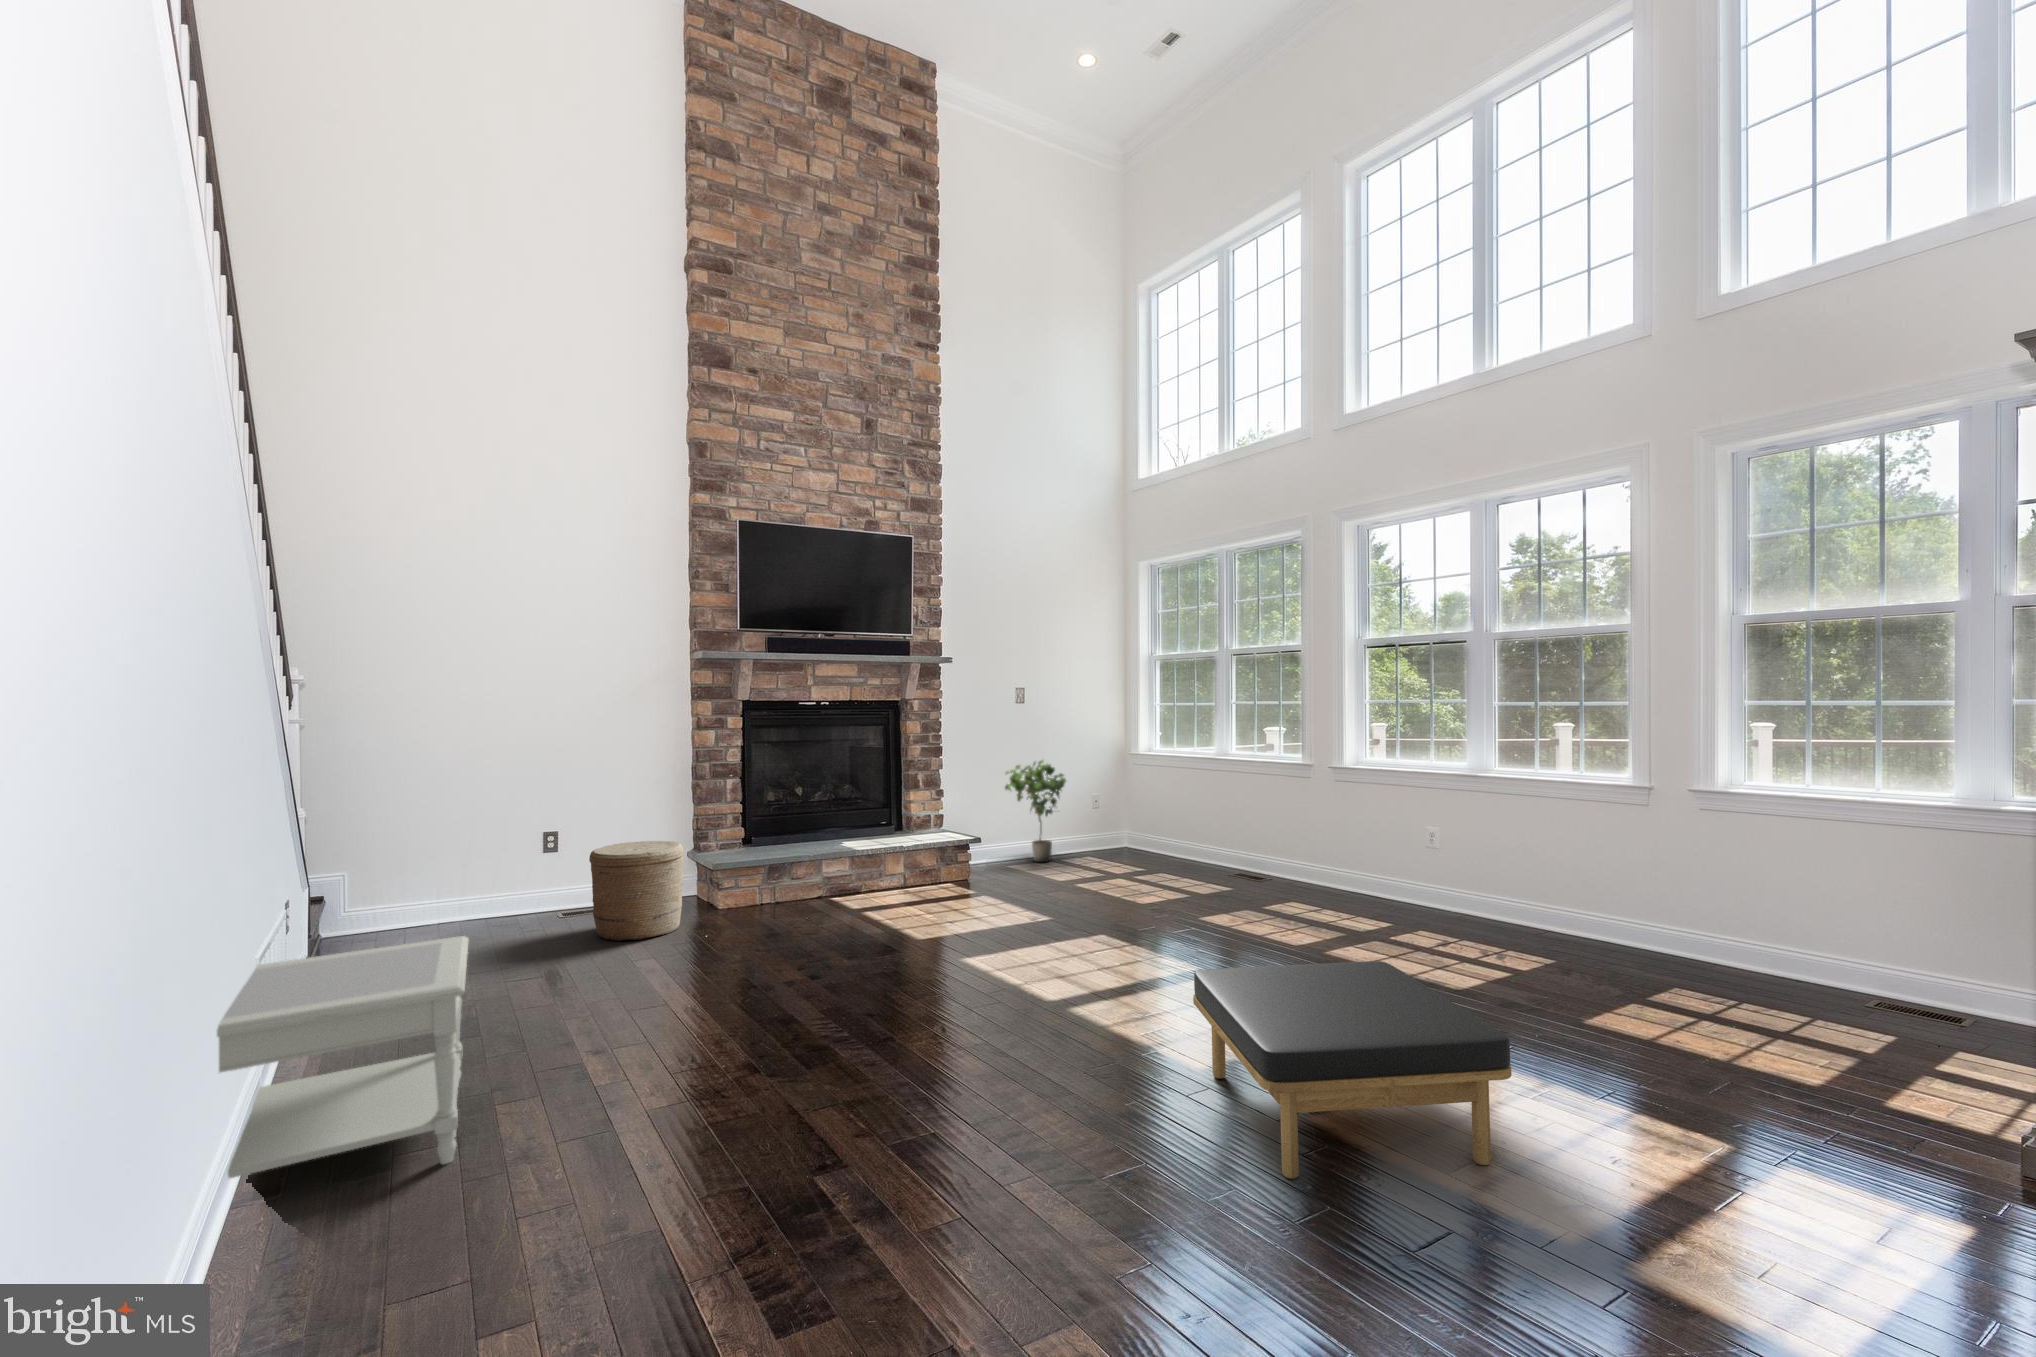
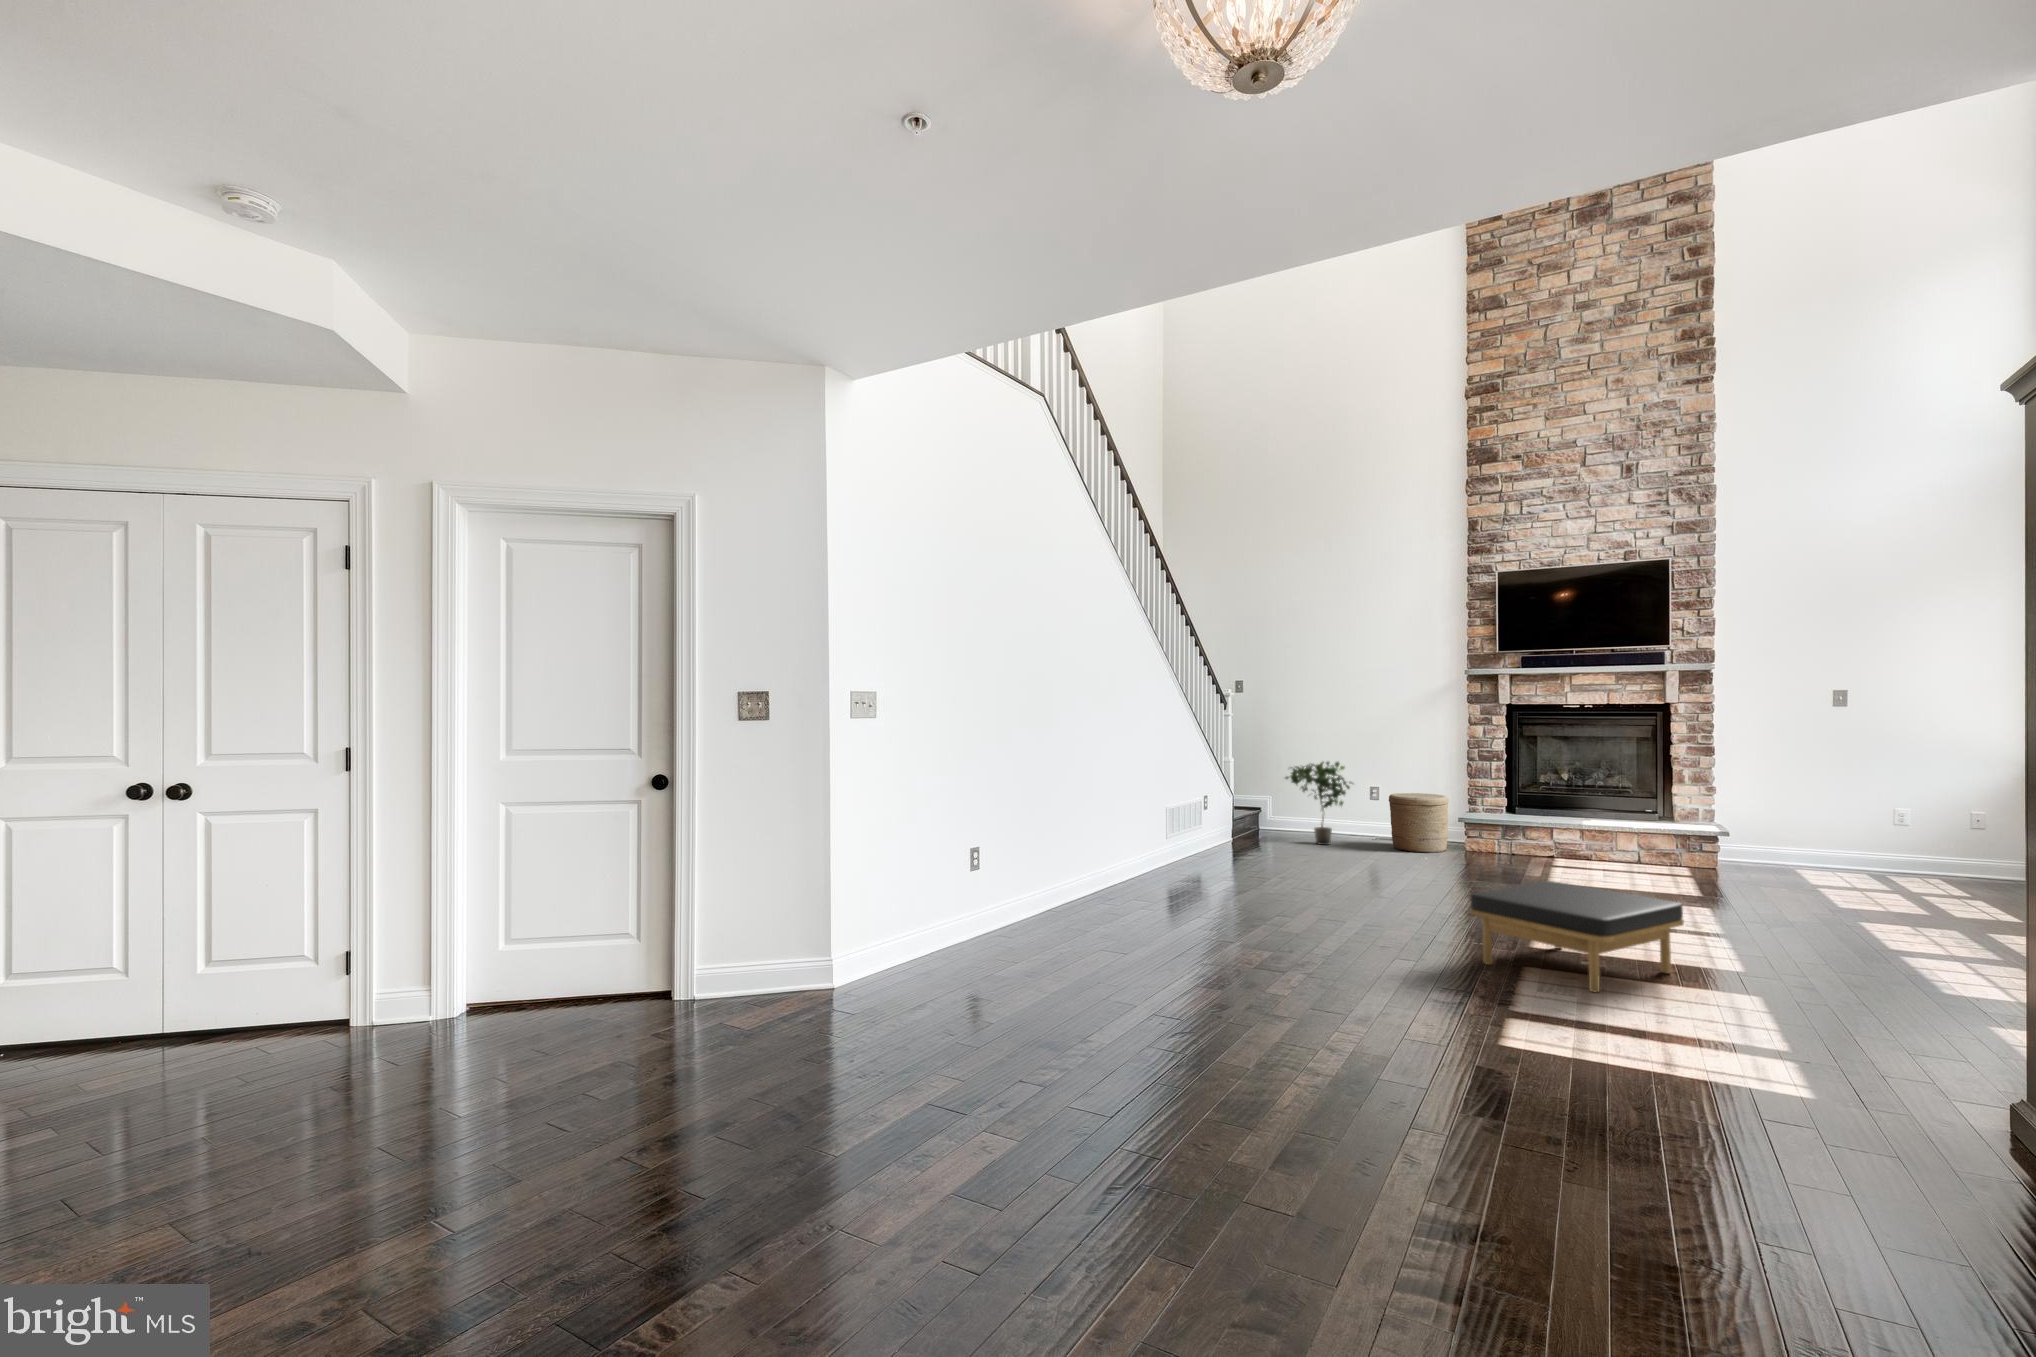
potted plant: present [1005,760,1066,862] -> present [1286,762,1352,845]
side table: present [217,936,468,1178] -> none [1153,802,1264,883]

